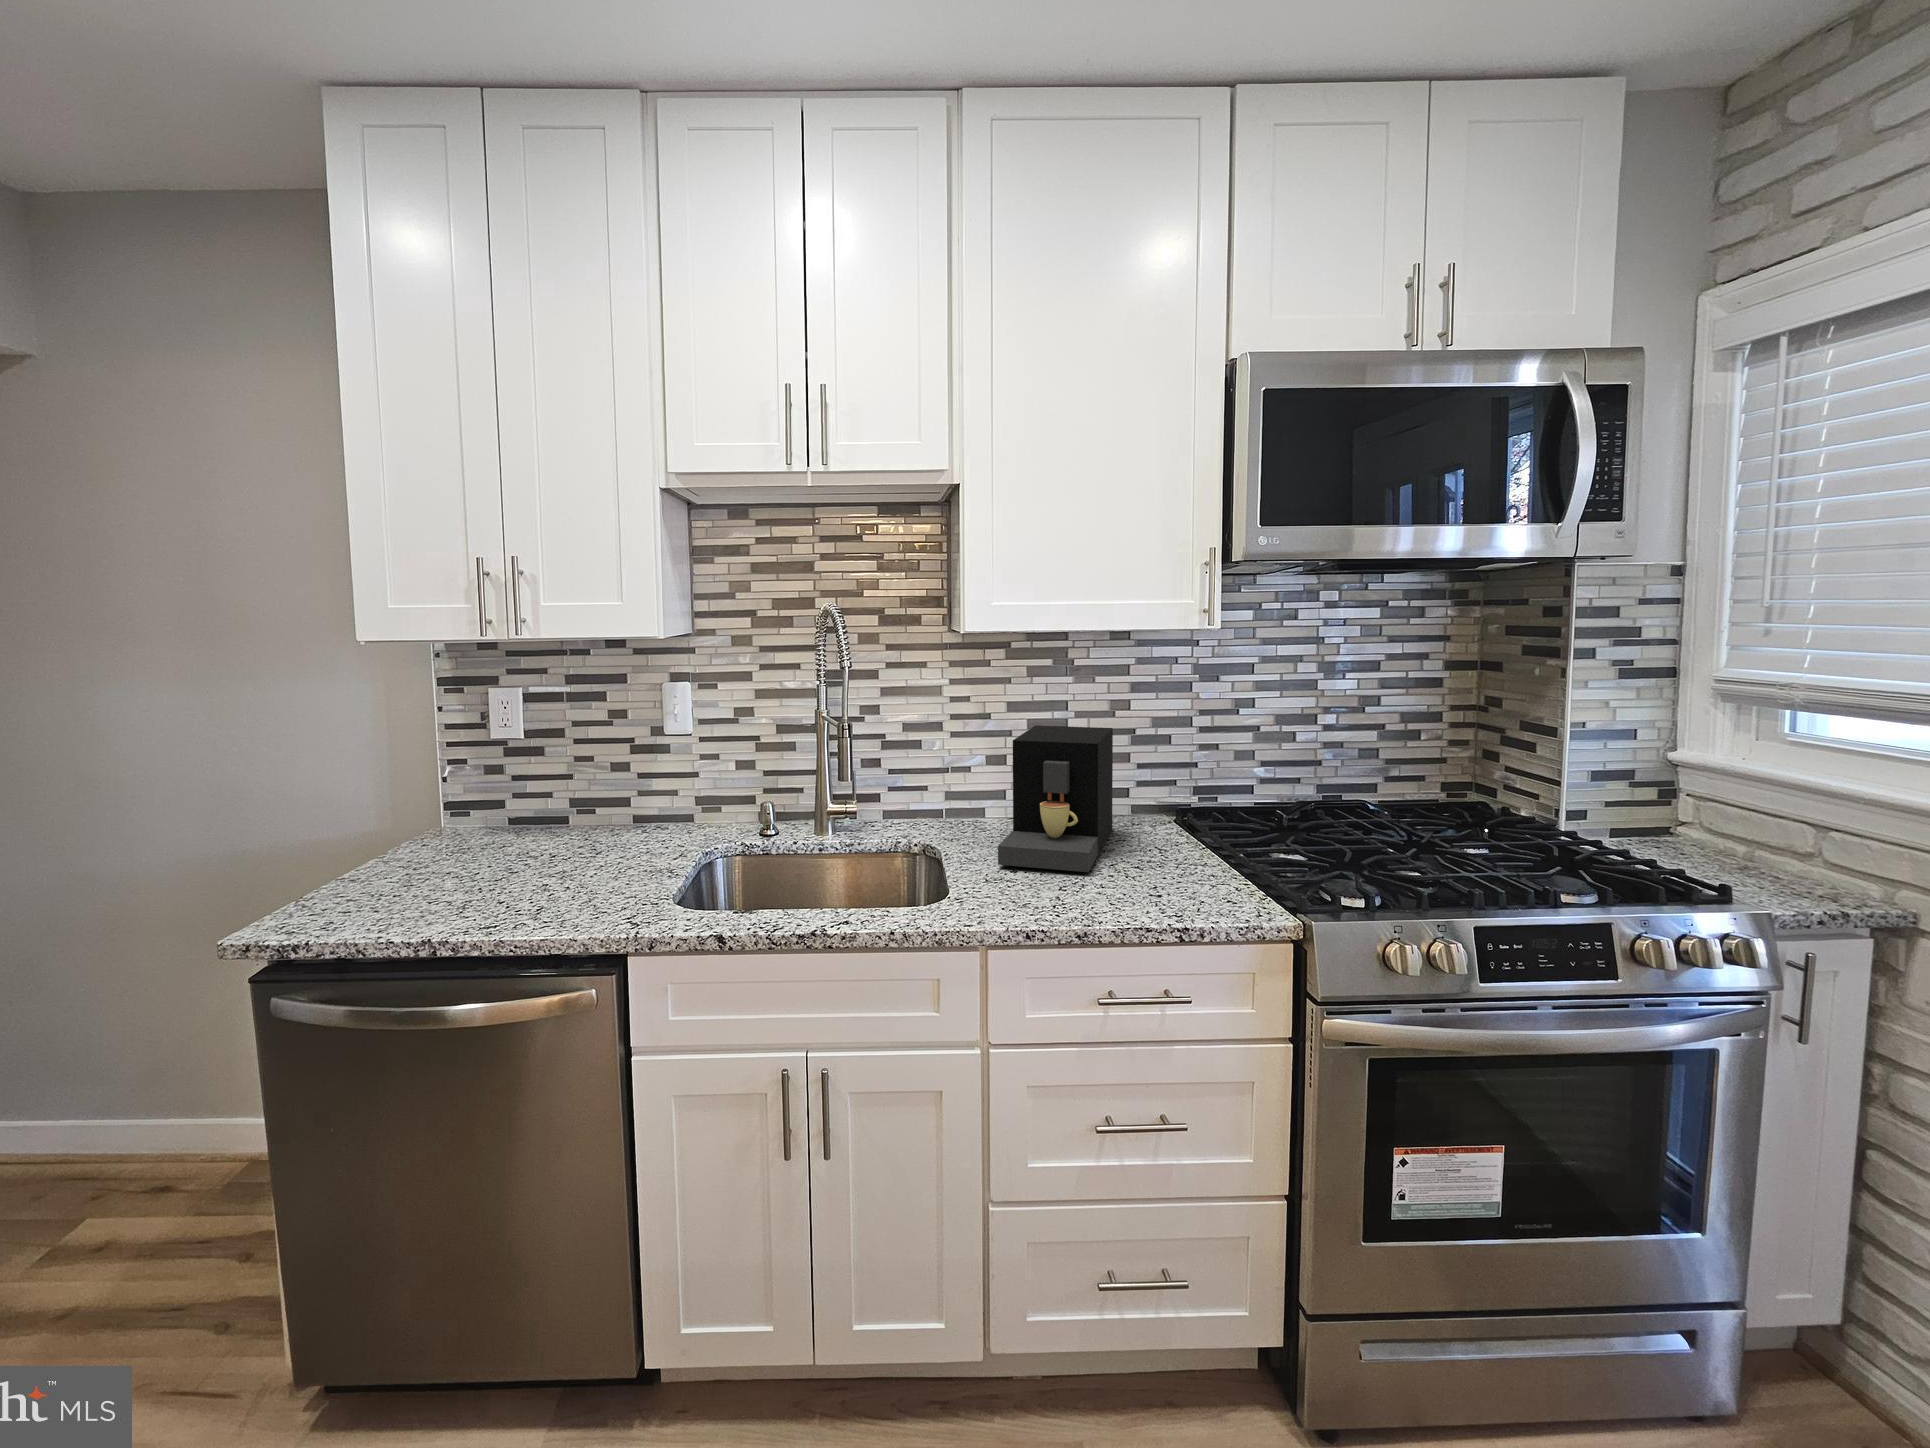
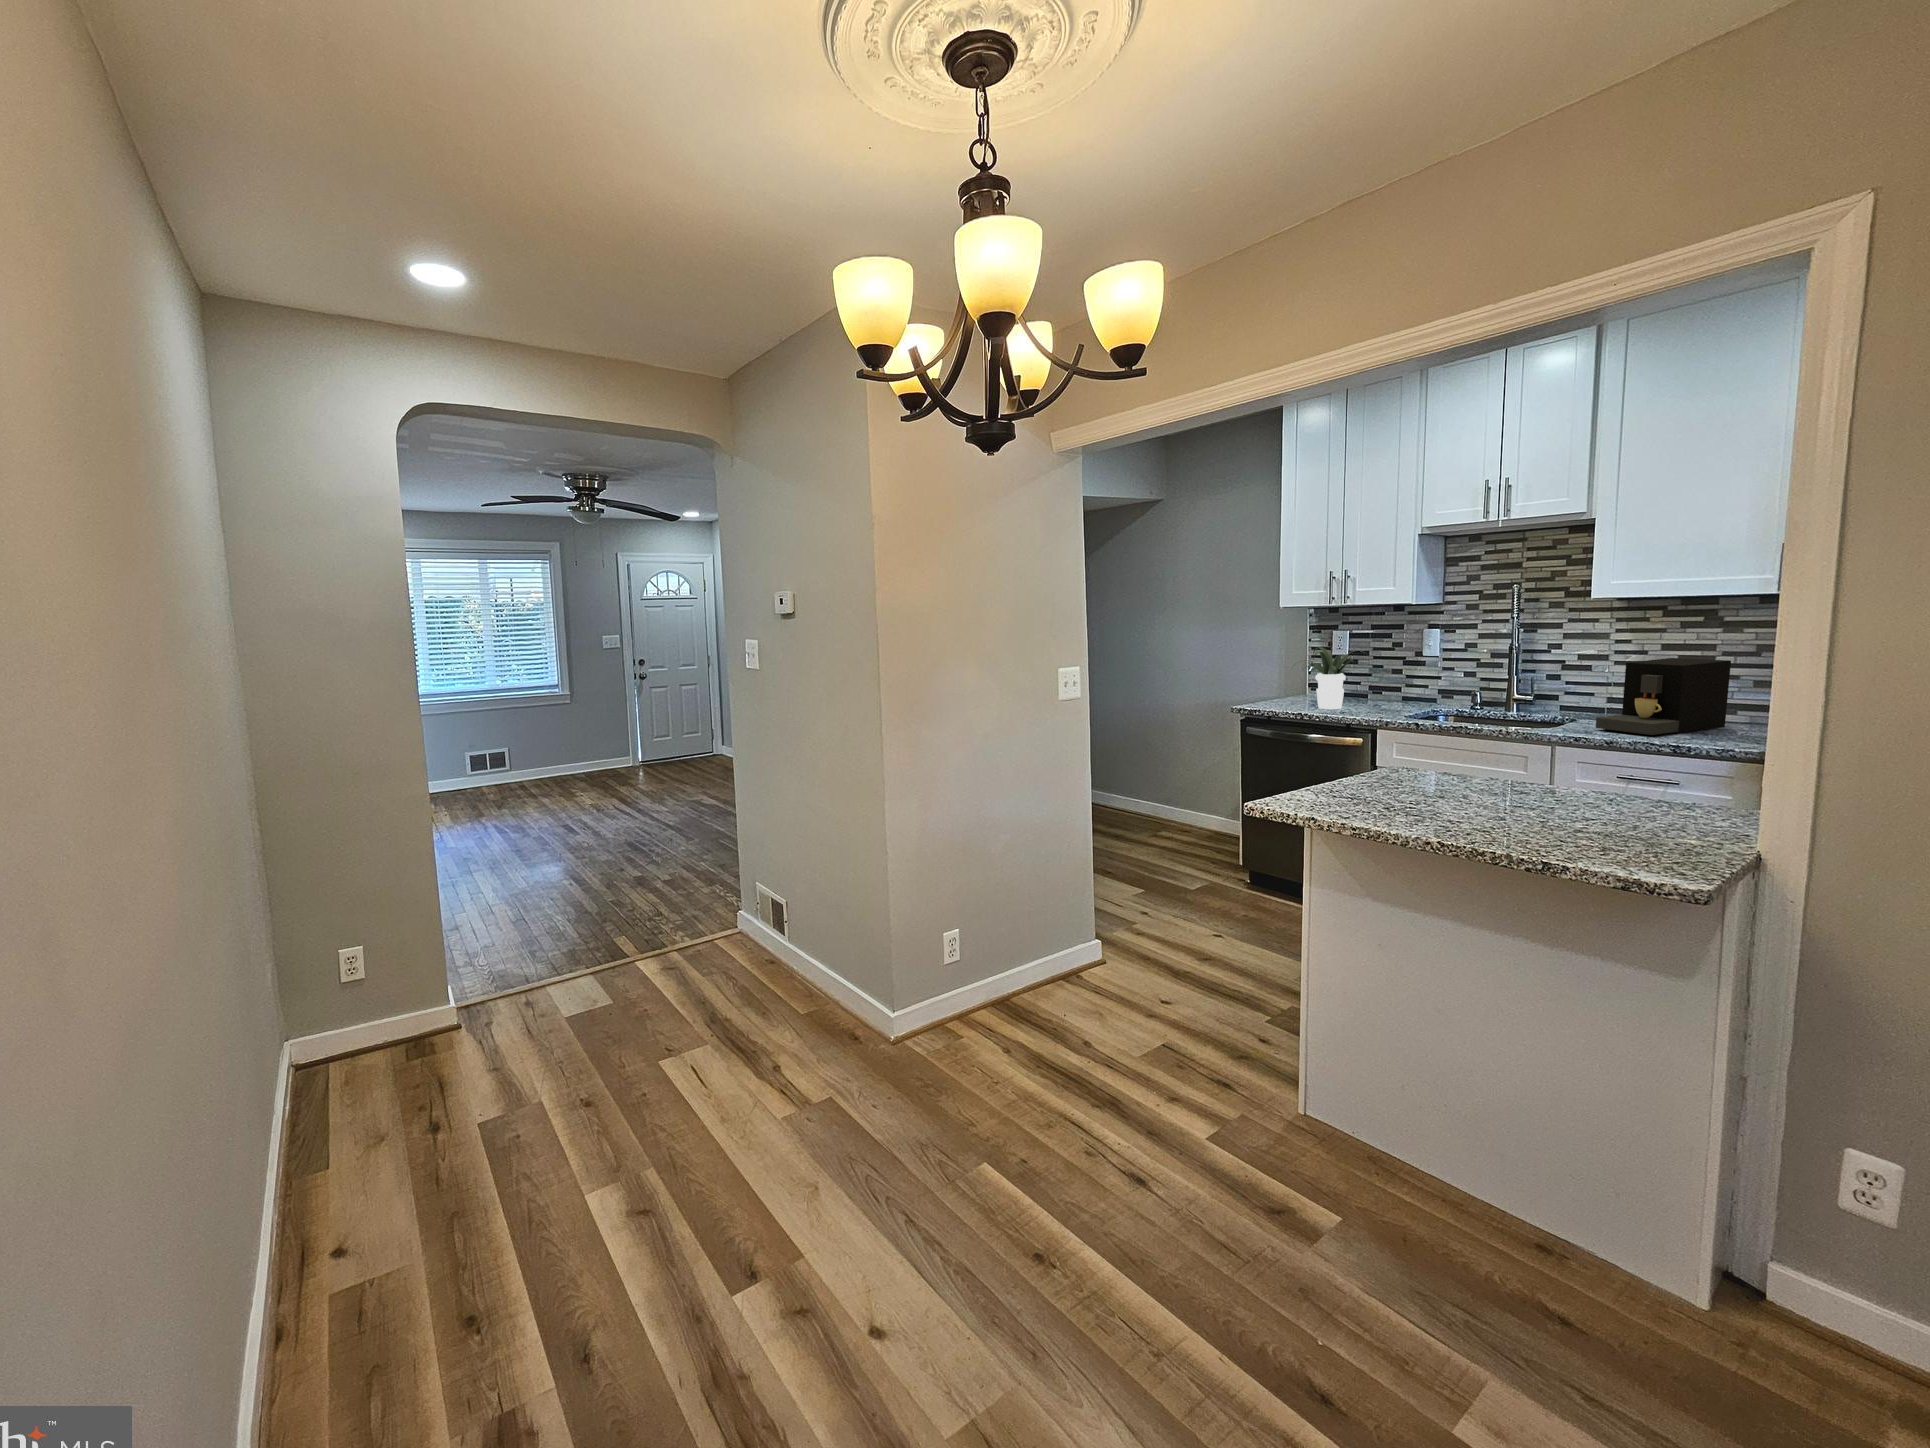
potted plant: none [407,728,588,874] -> present [1299,647,1366,709]

